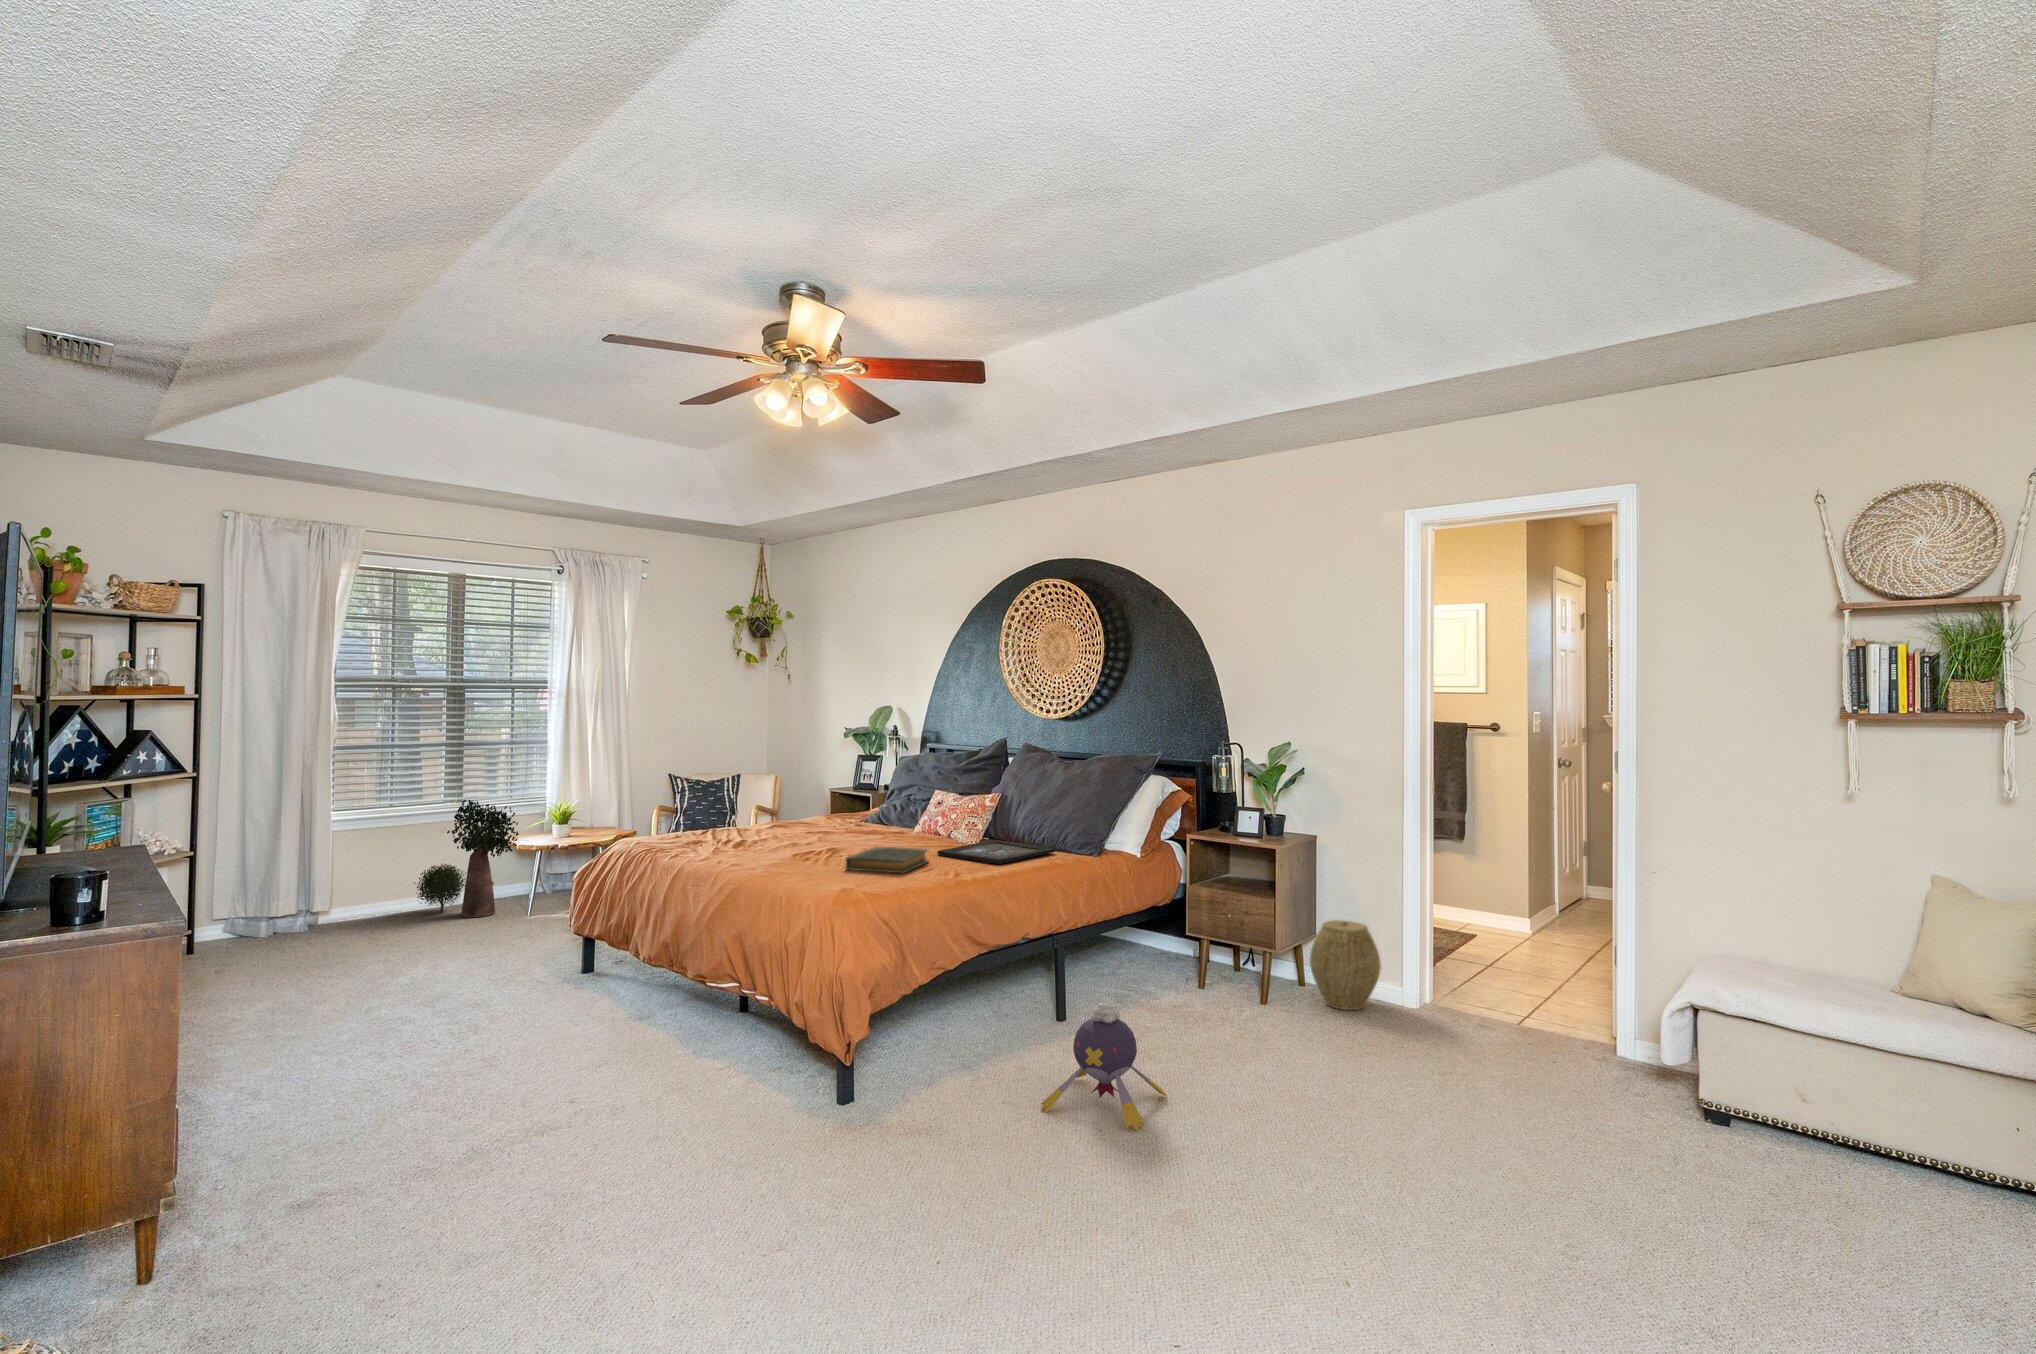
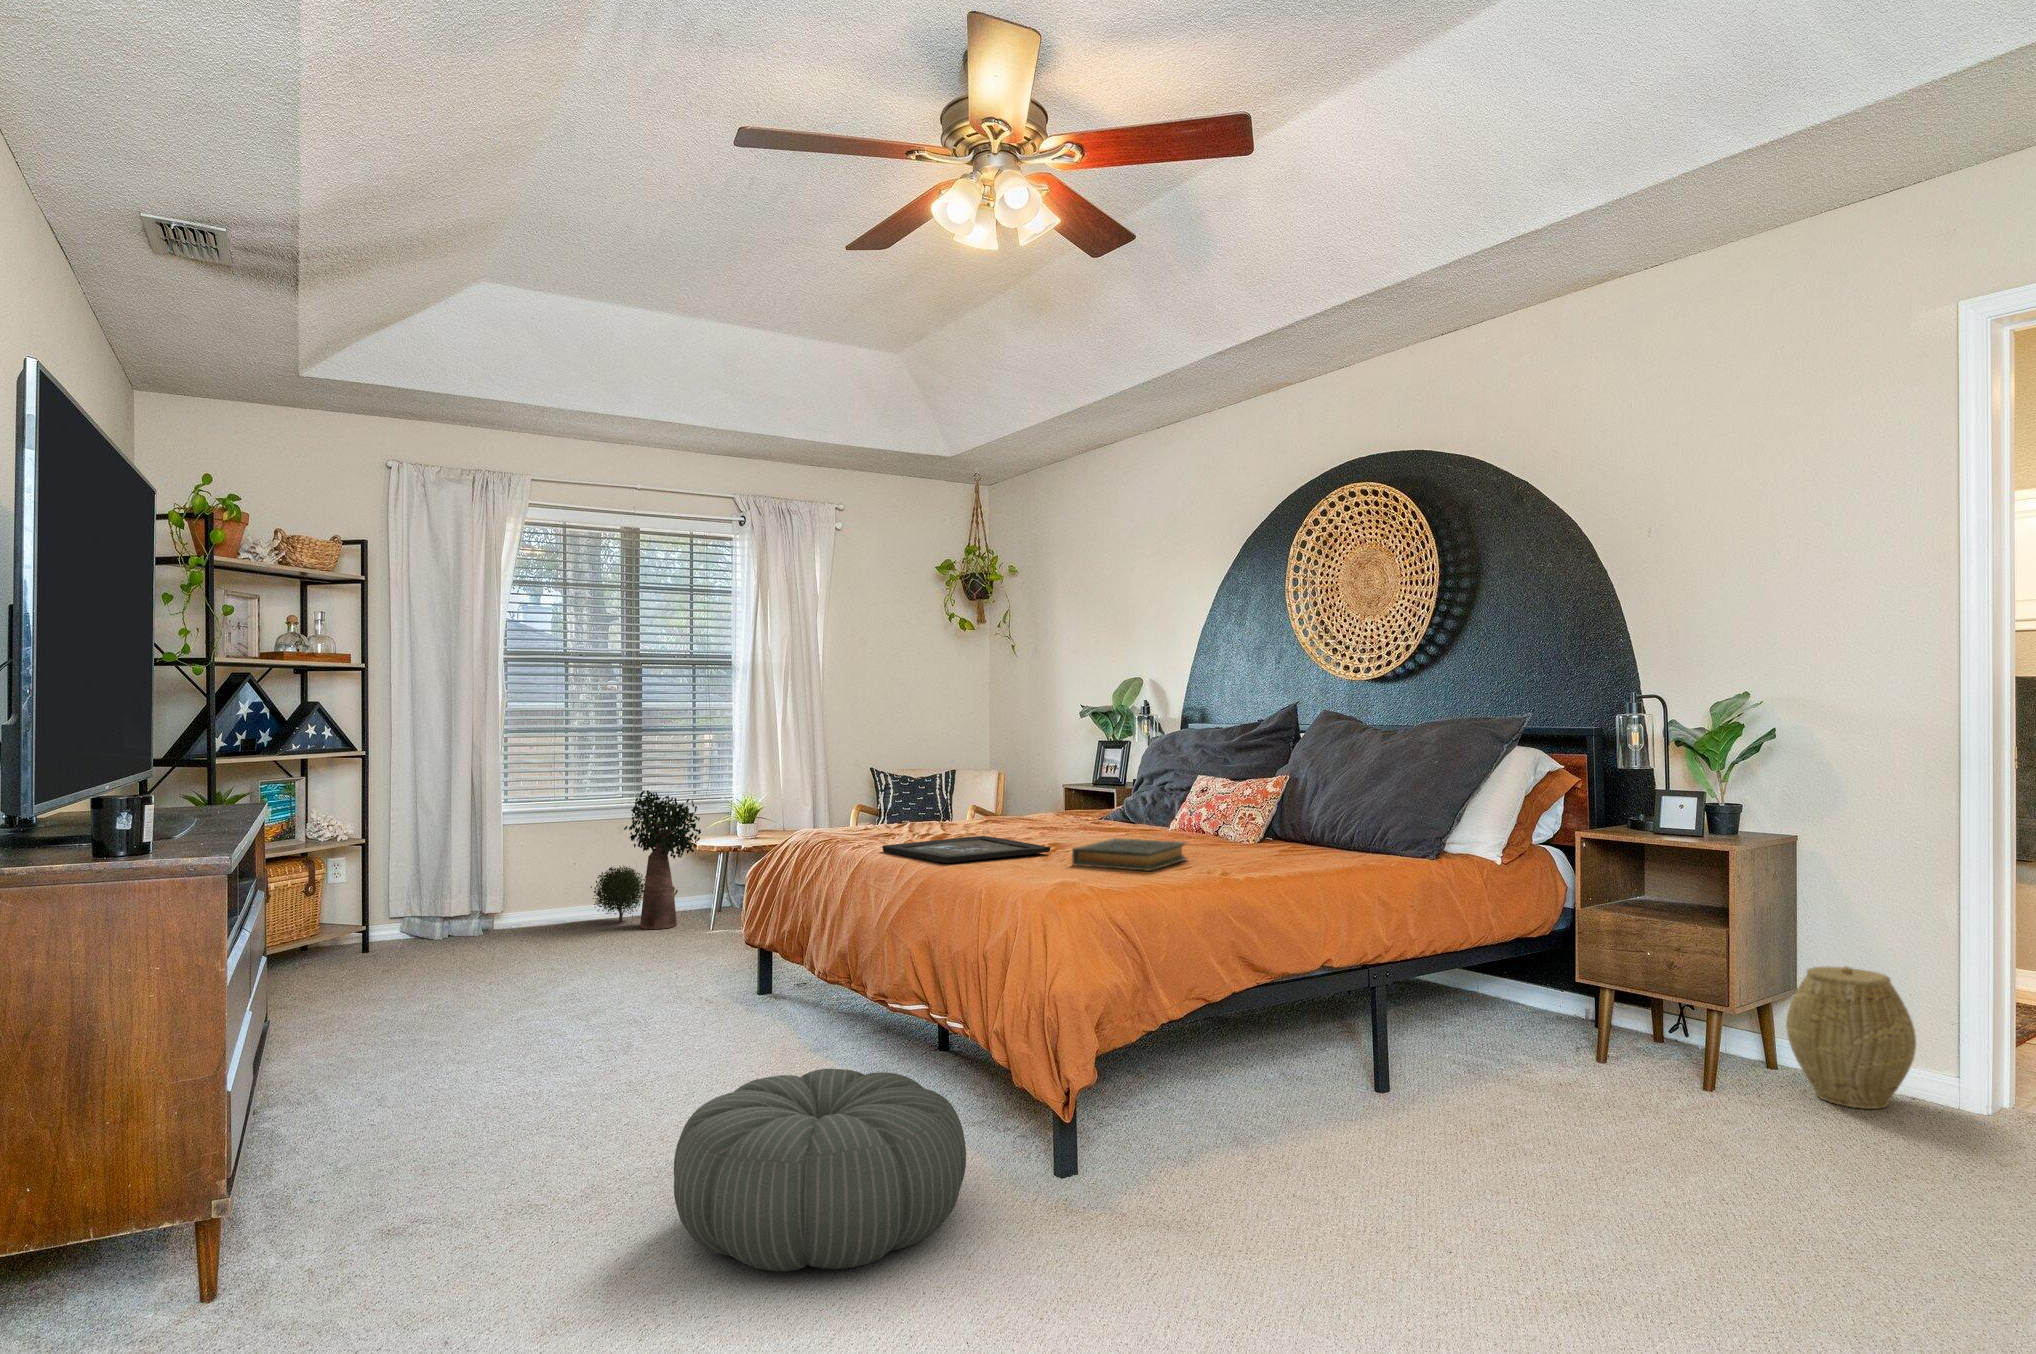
tray: present [937,840,1055,864] -> present [882,836,1050,863]
plush toy: present [1041,1003,1167,1131] -> none [1354,1061,1563,1266]
pouf: none [553,1036,776,1187] -> present [674,1069,966,1271]

